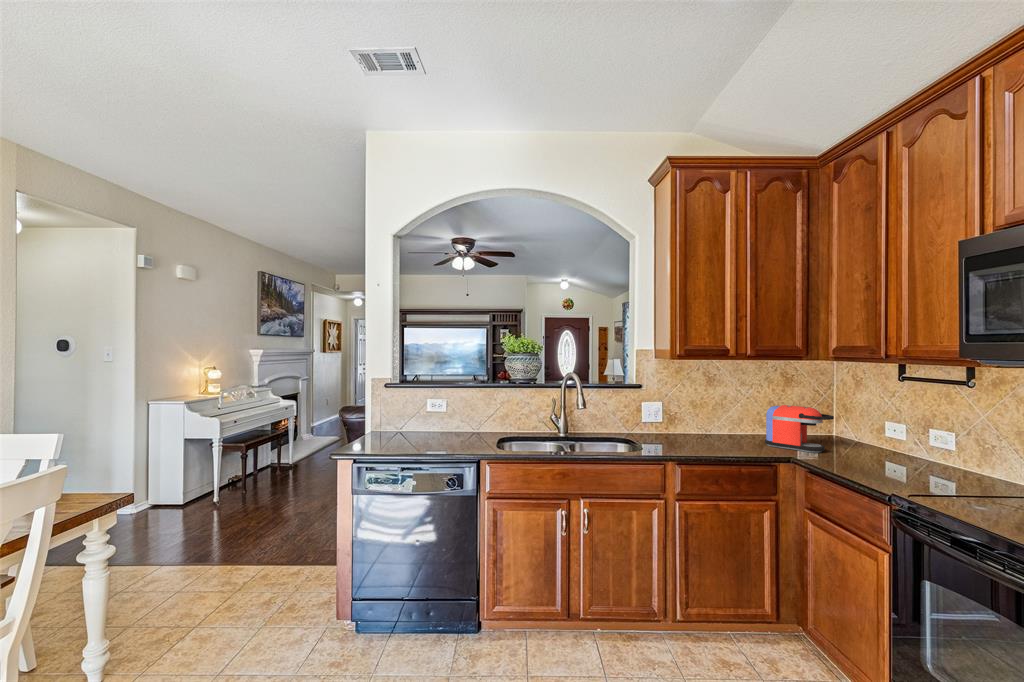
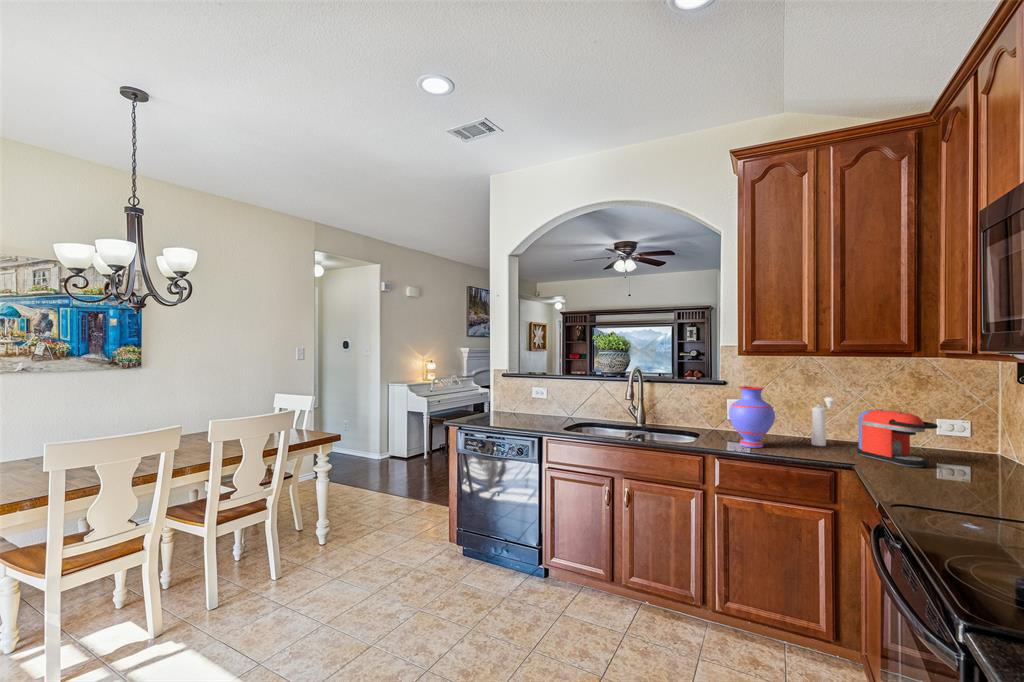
vase: none [664,389,706,448] -> present [729,386,775,448]
pepper mill: none [721,396,733,441] -> present [811,397,835,446]

